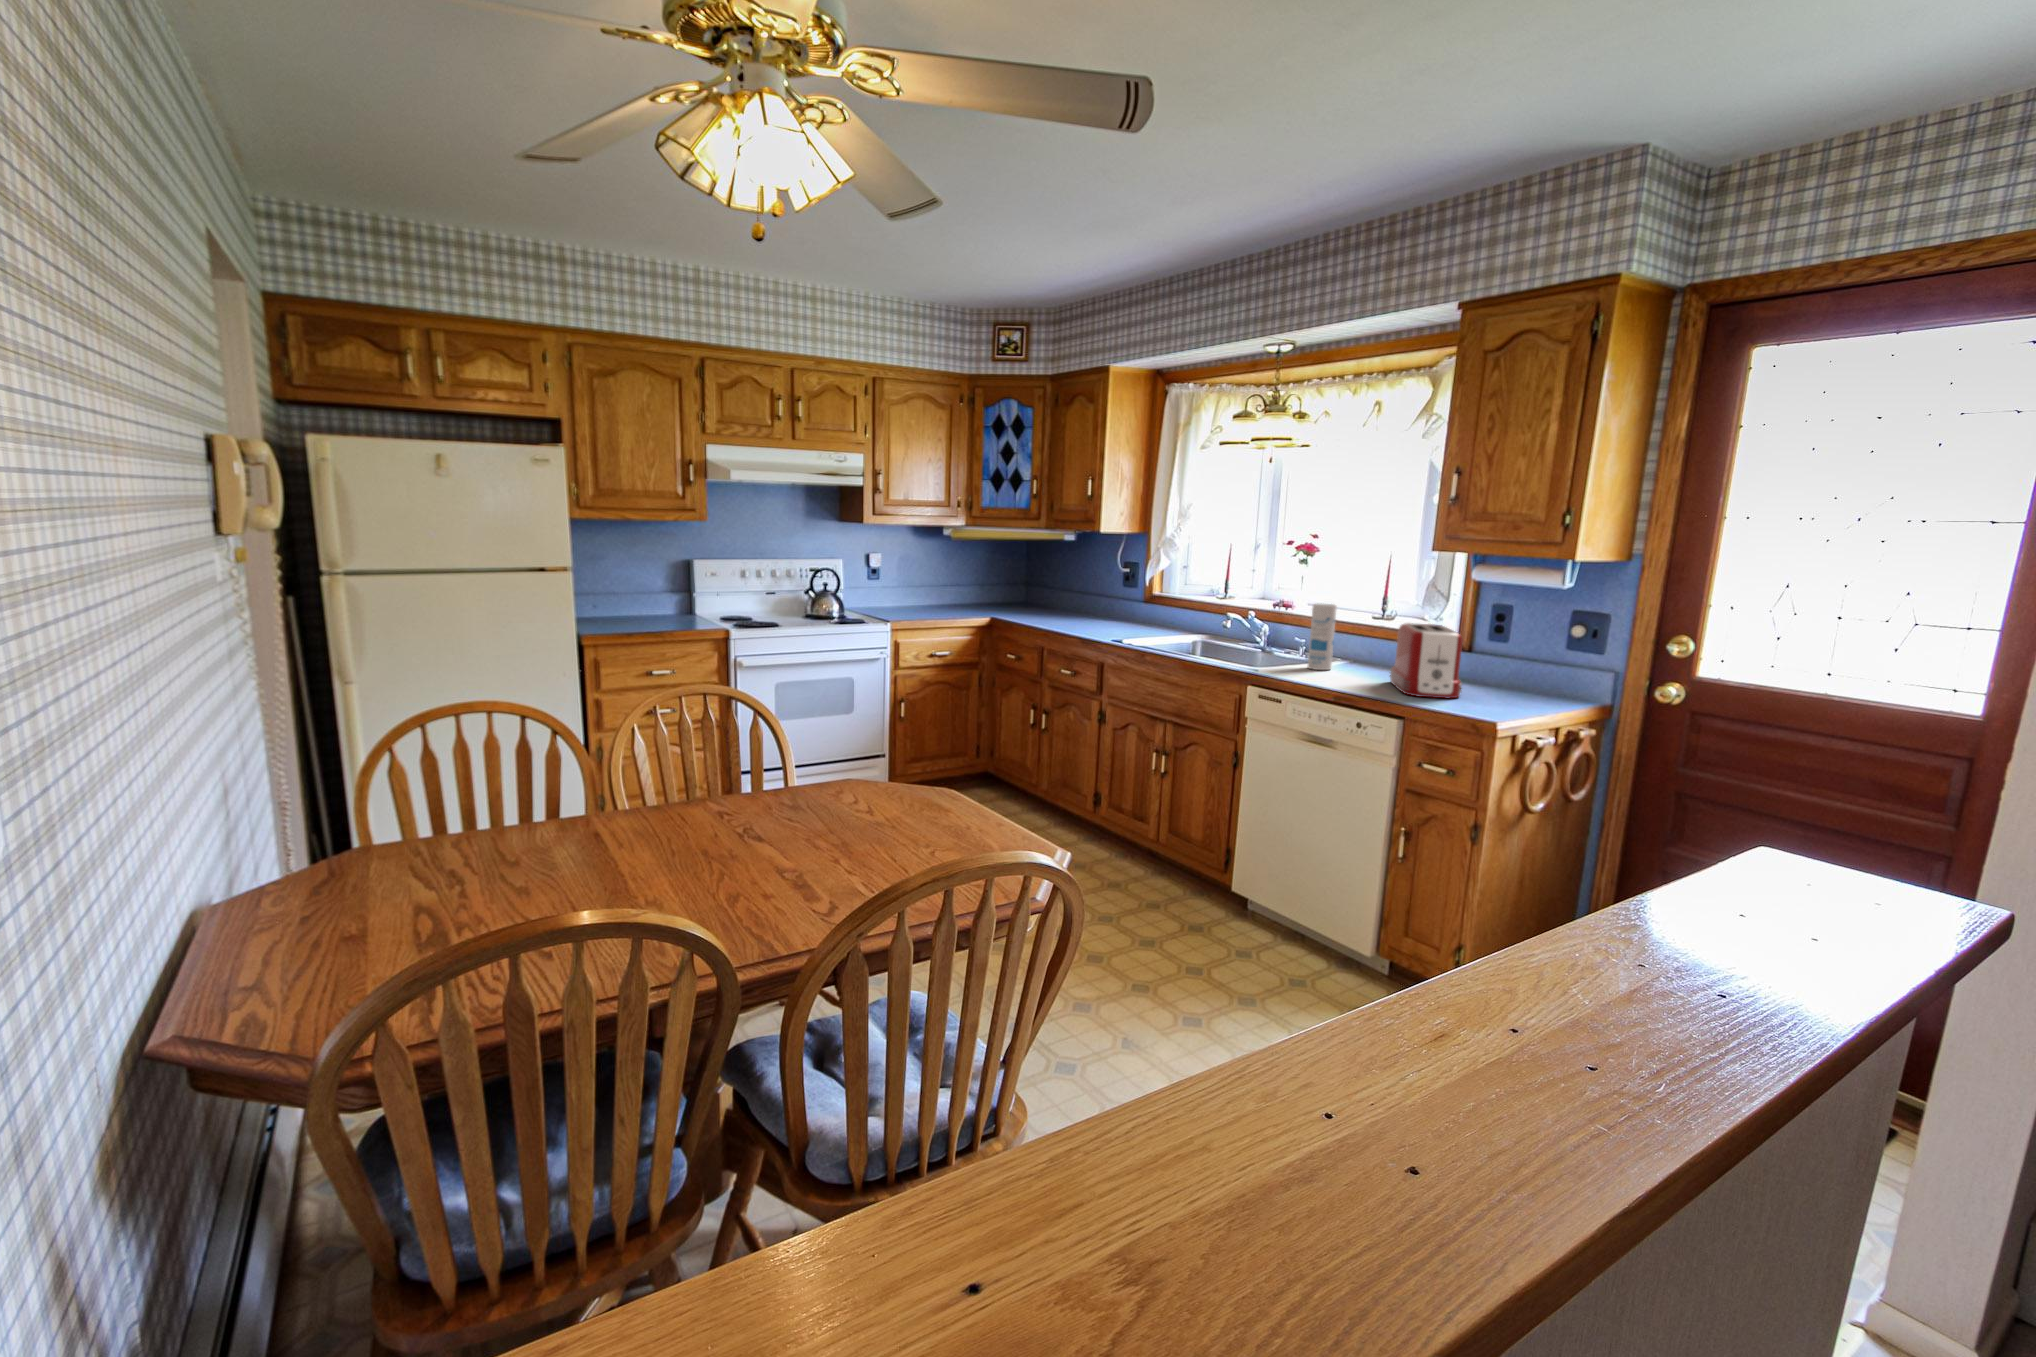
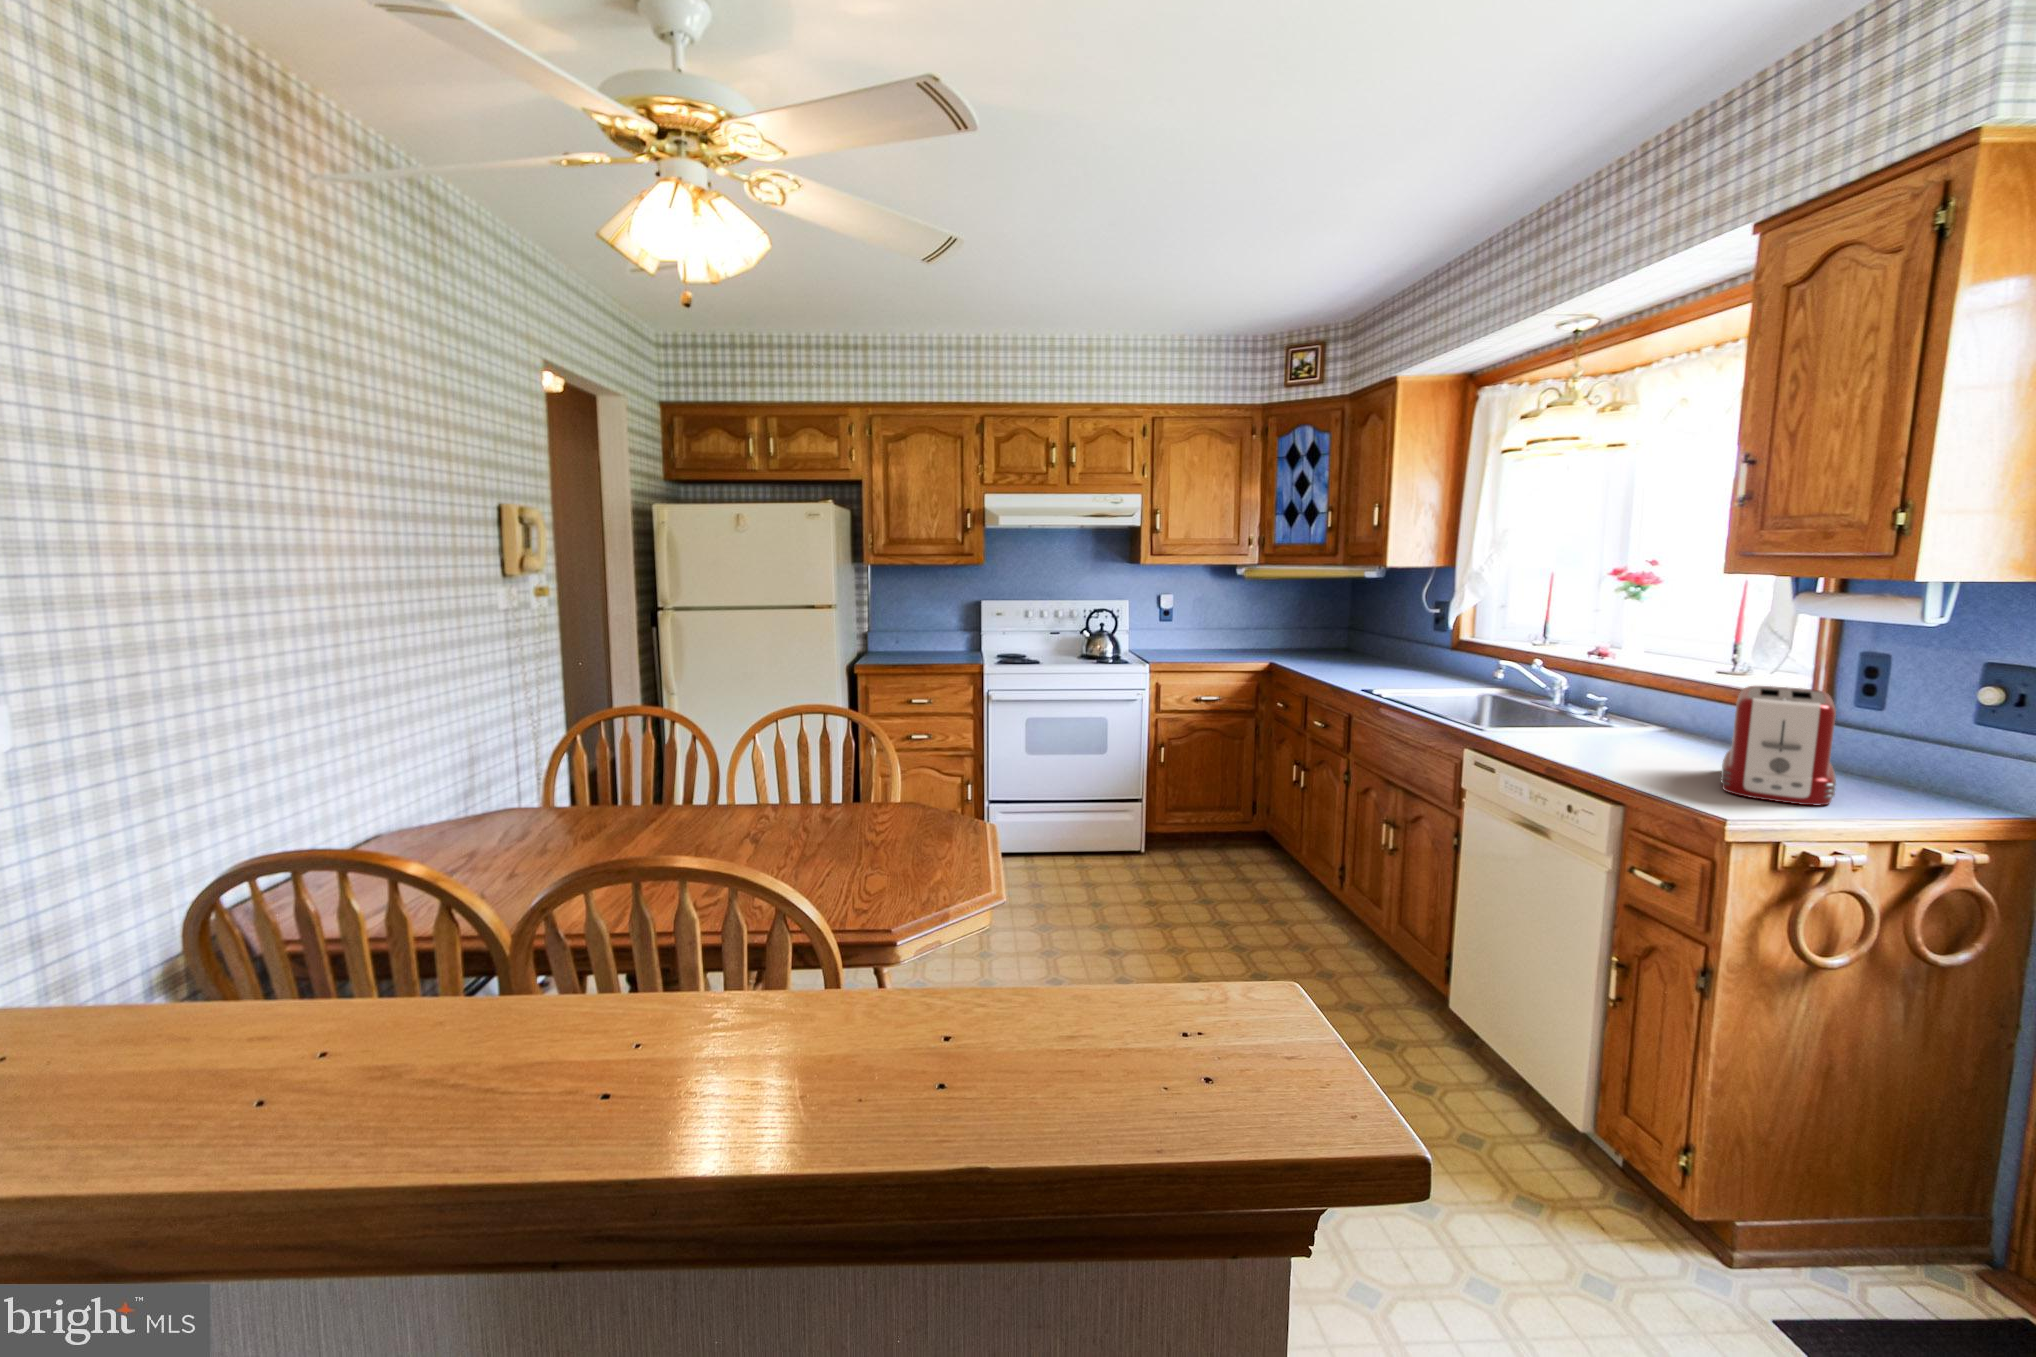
canister: present [1308,603,1337,670] -> none [1612,654,1659,747]

